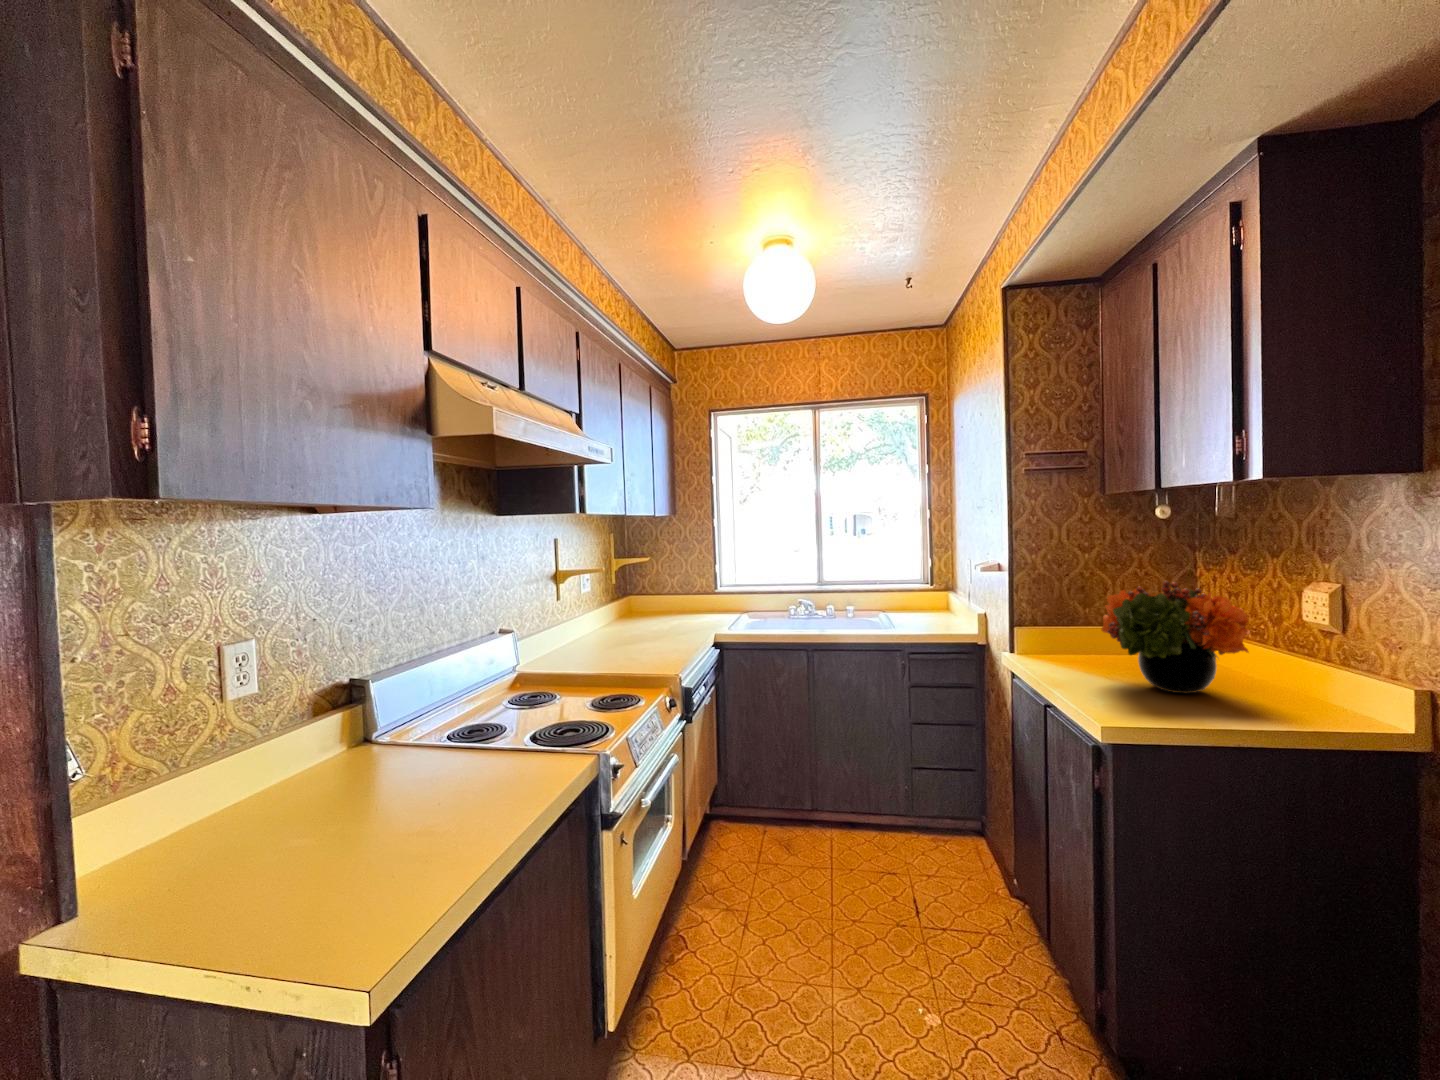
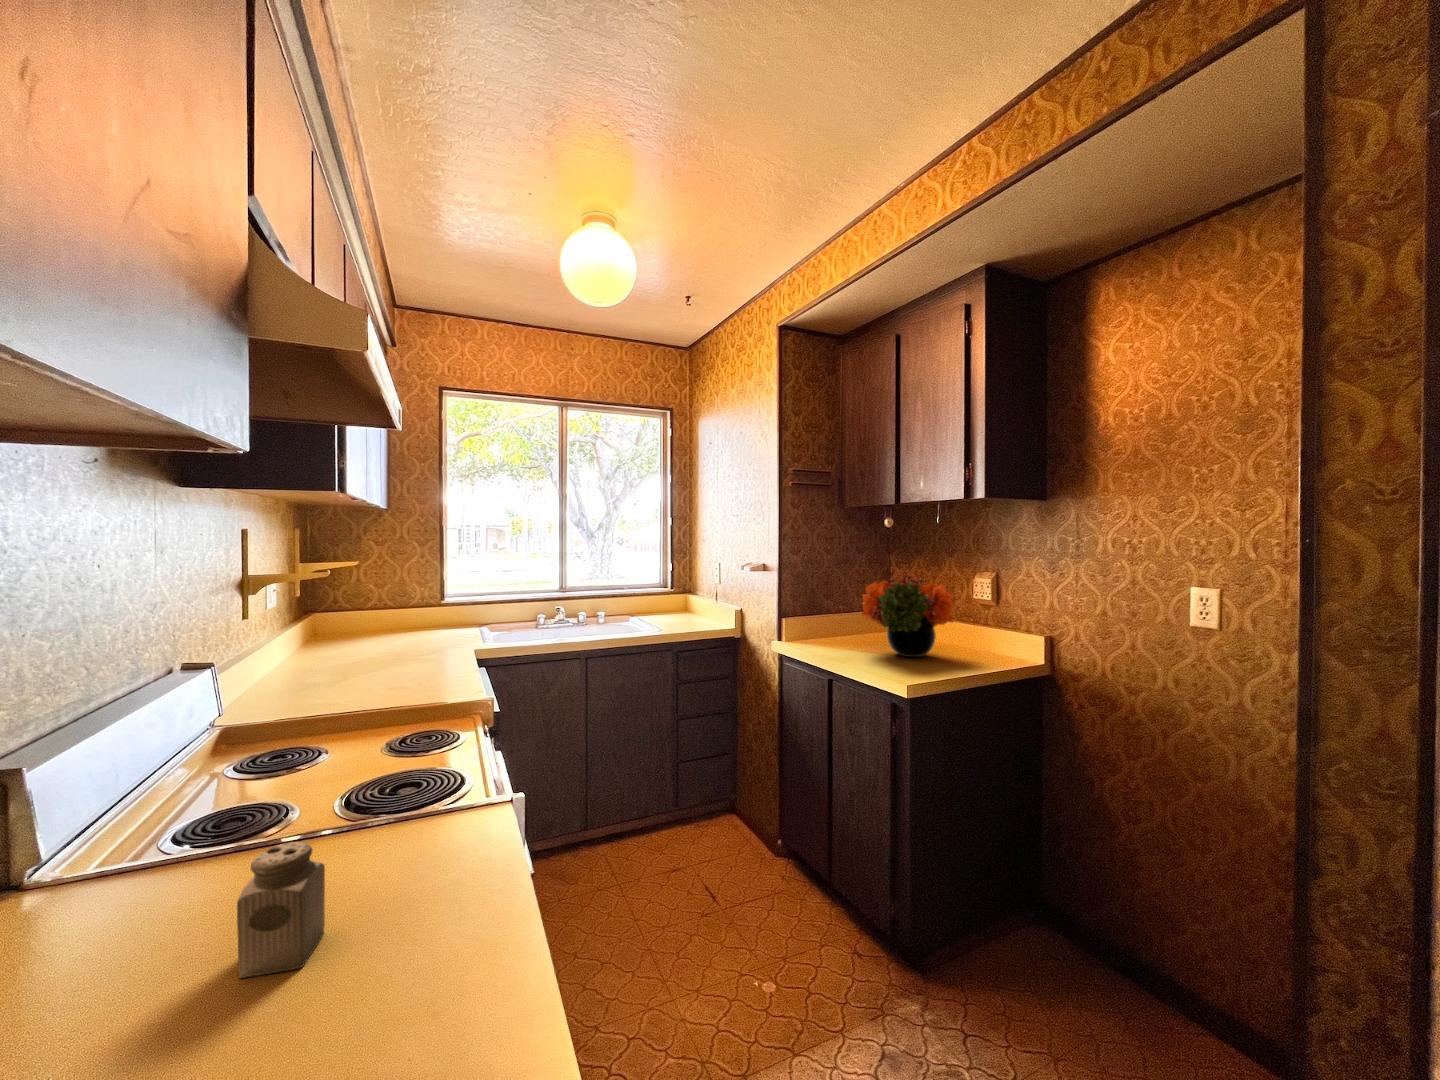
salt shaker: none [408,741,457,812] -> present [237,842,325,978]

